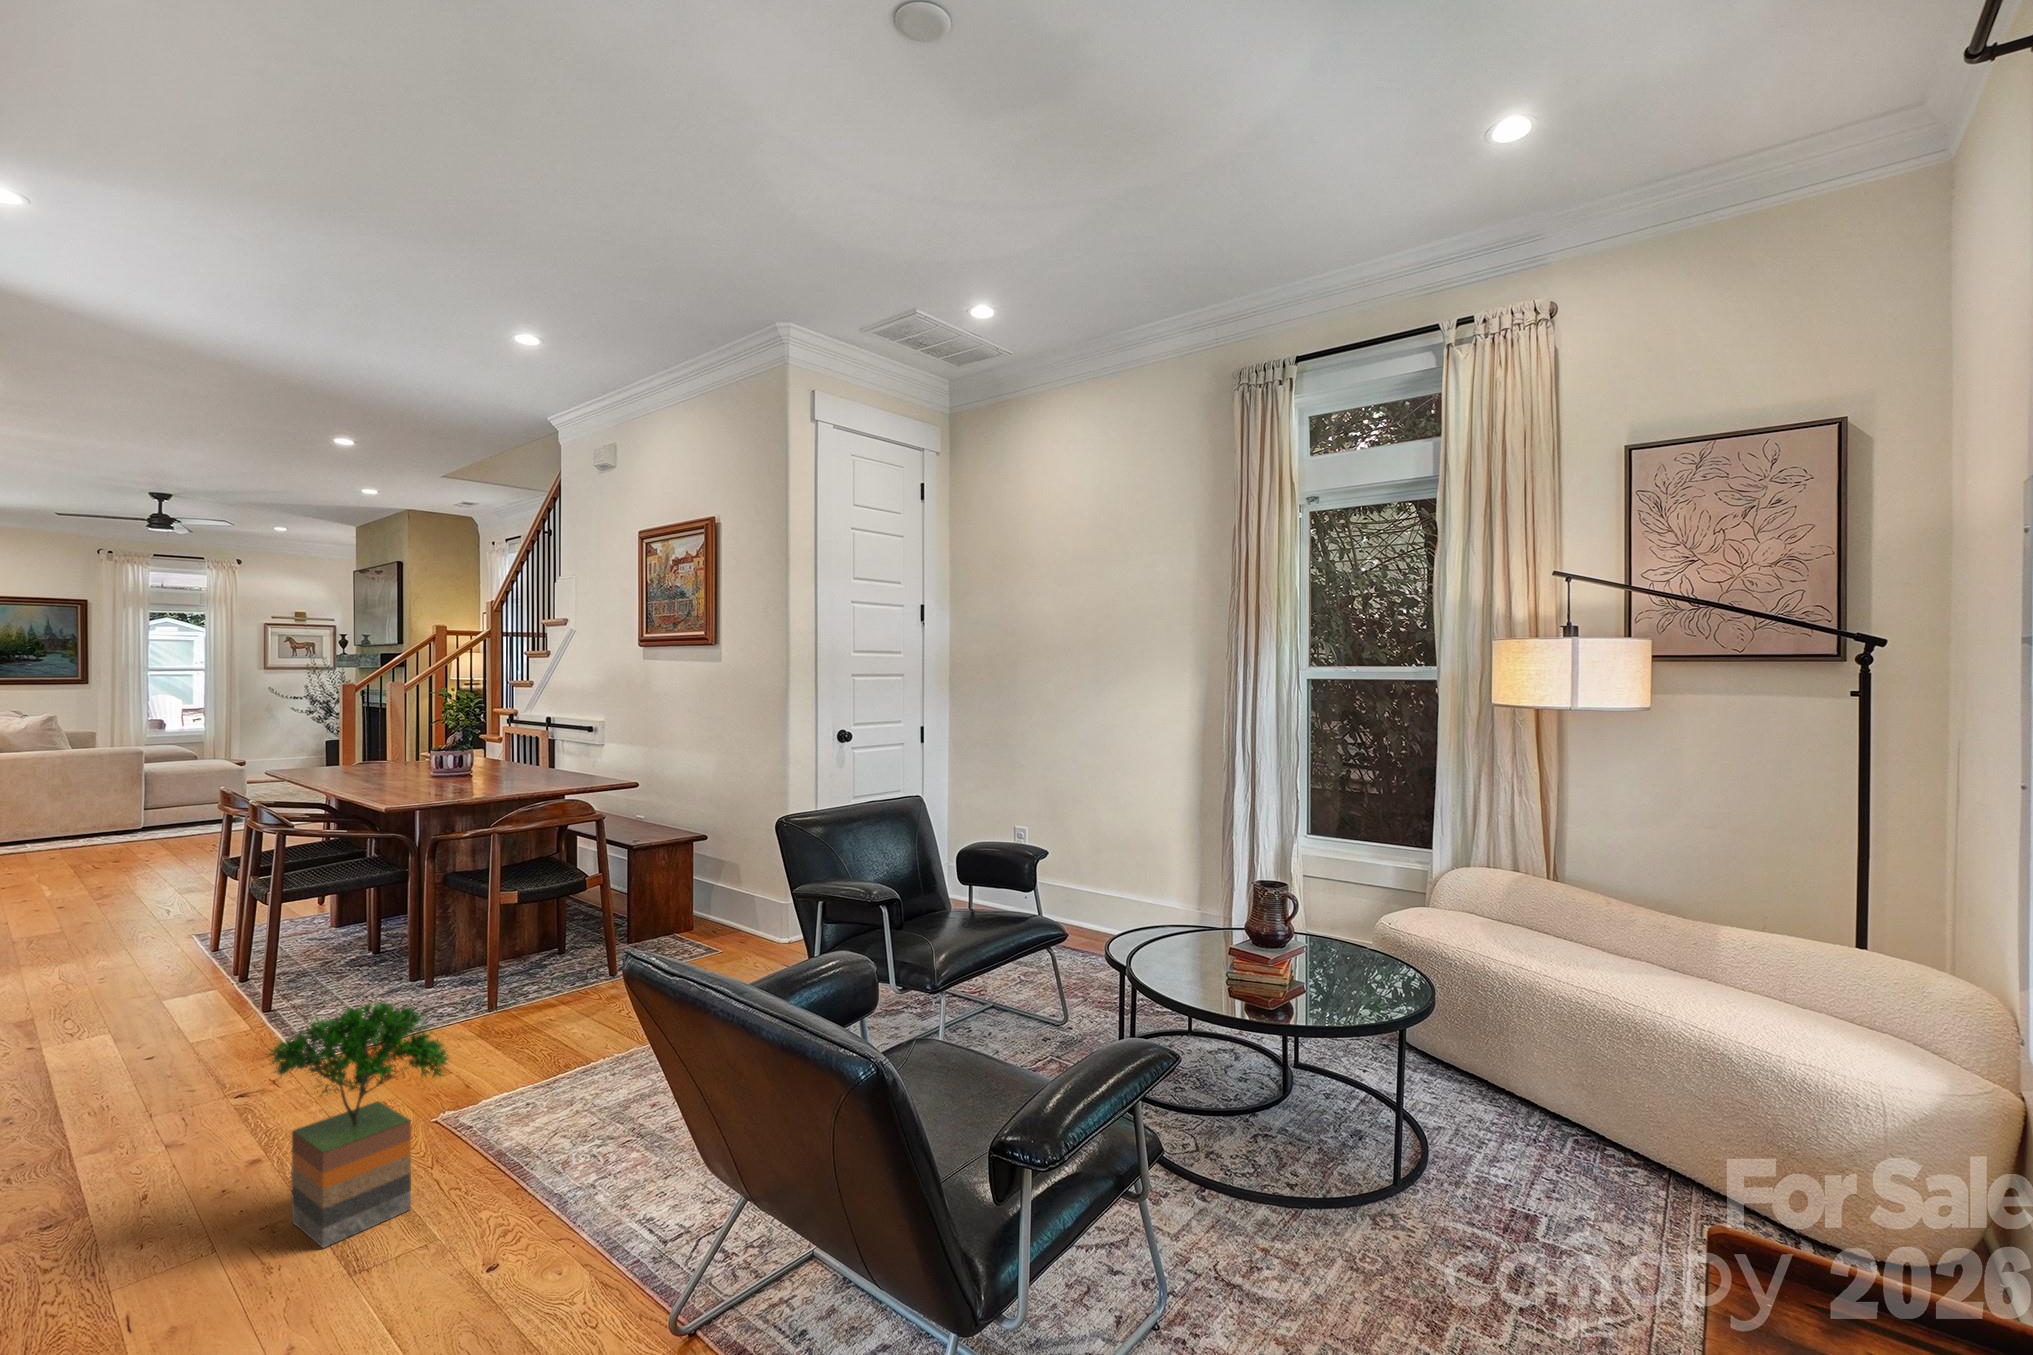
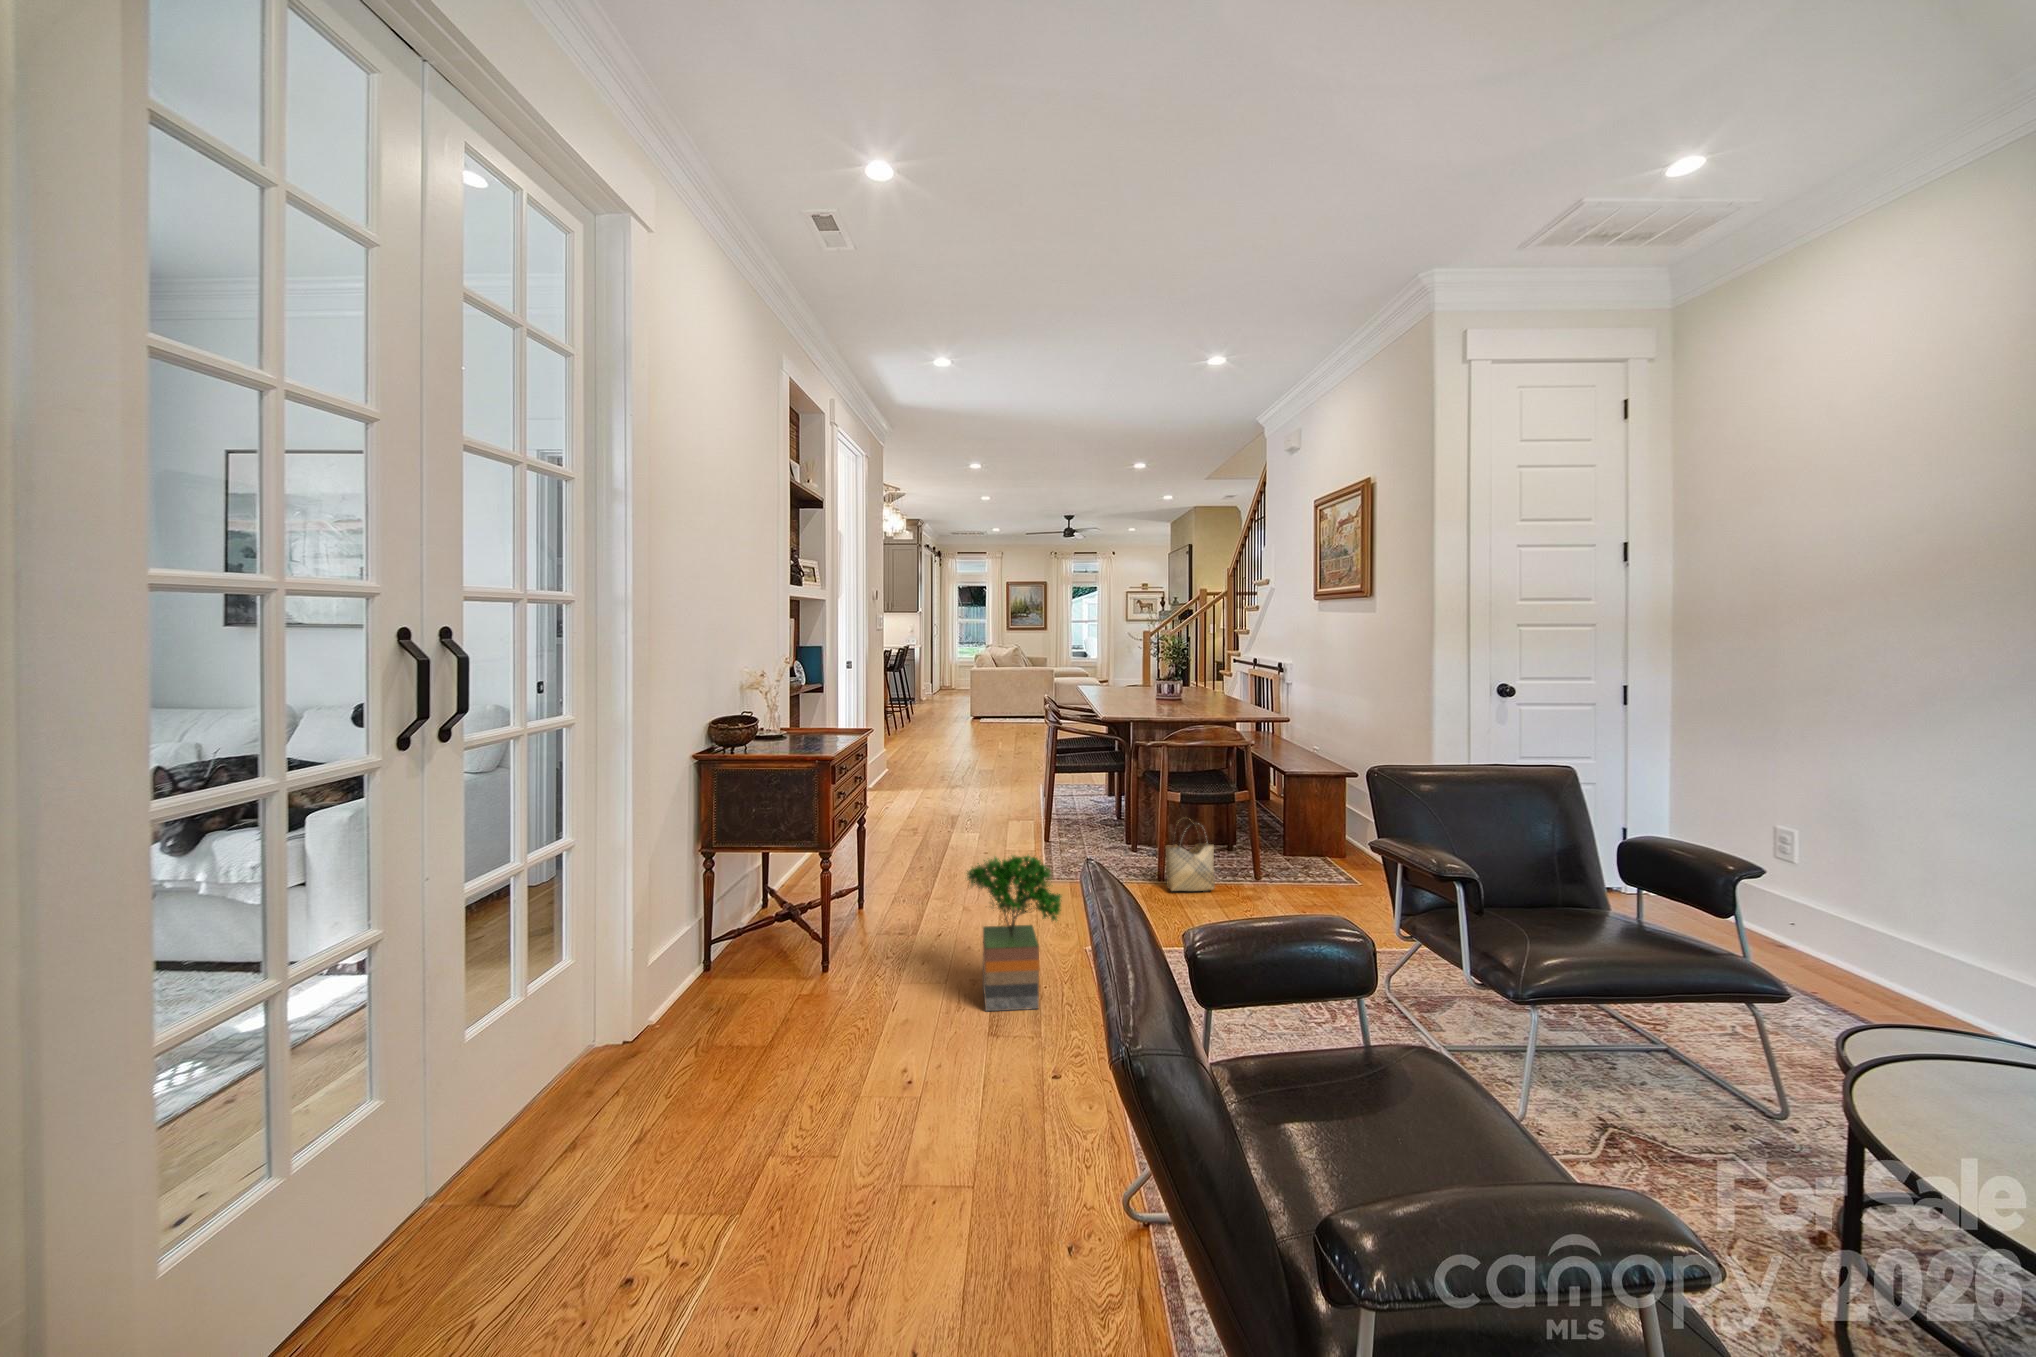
woven basket: none [503,918,571,1017] -> present [1166,822,1215,891]

